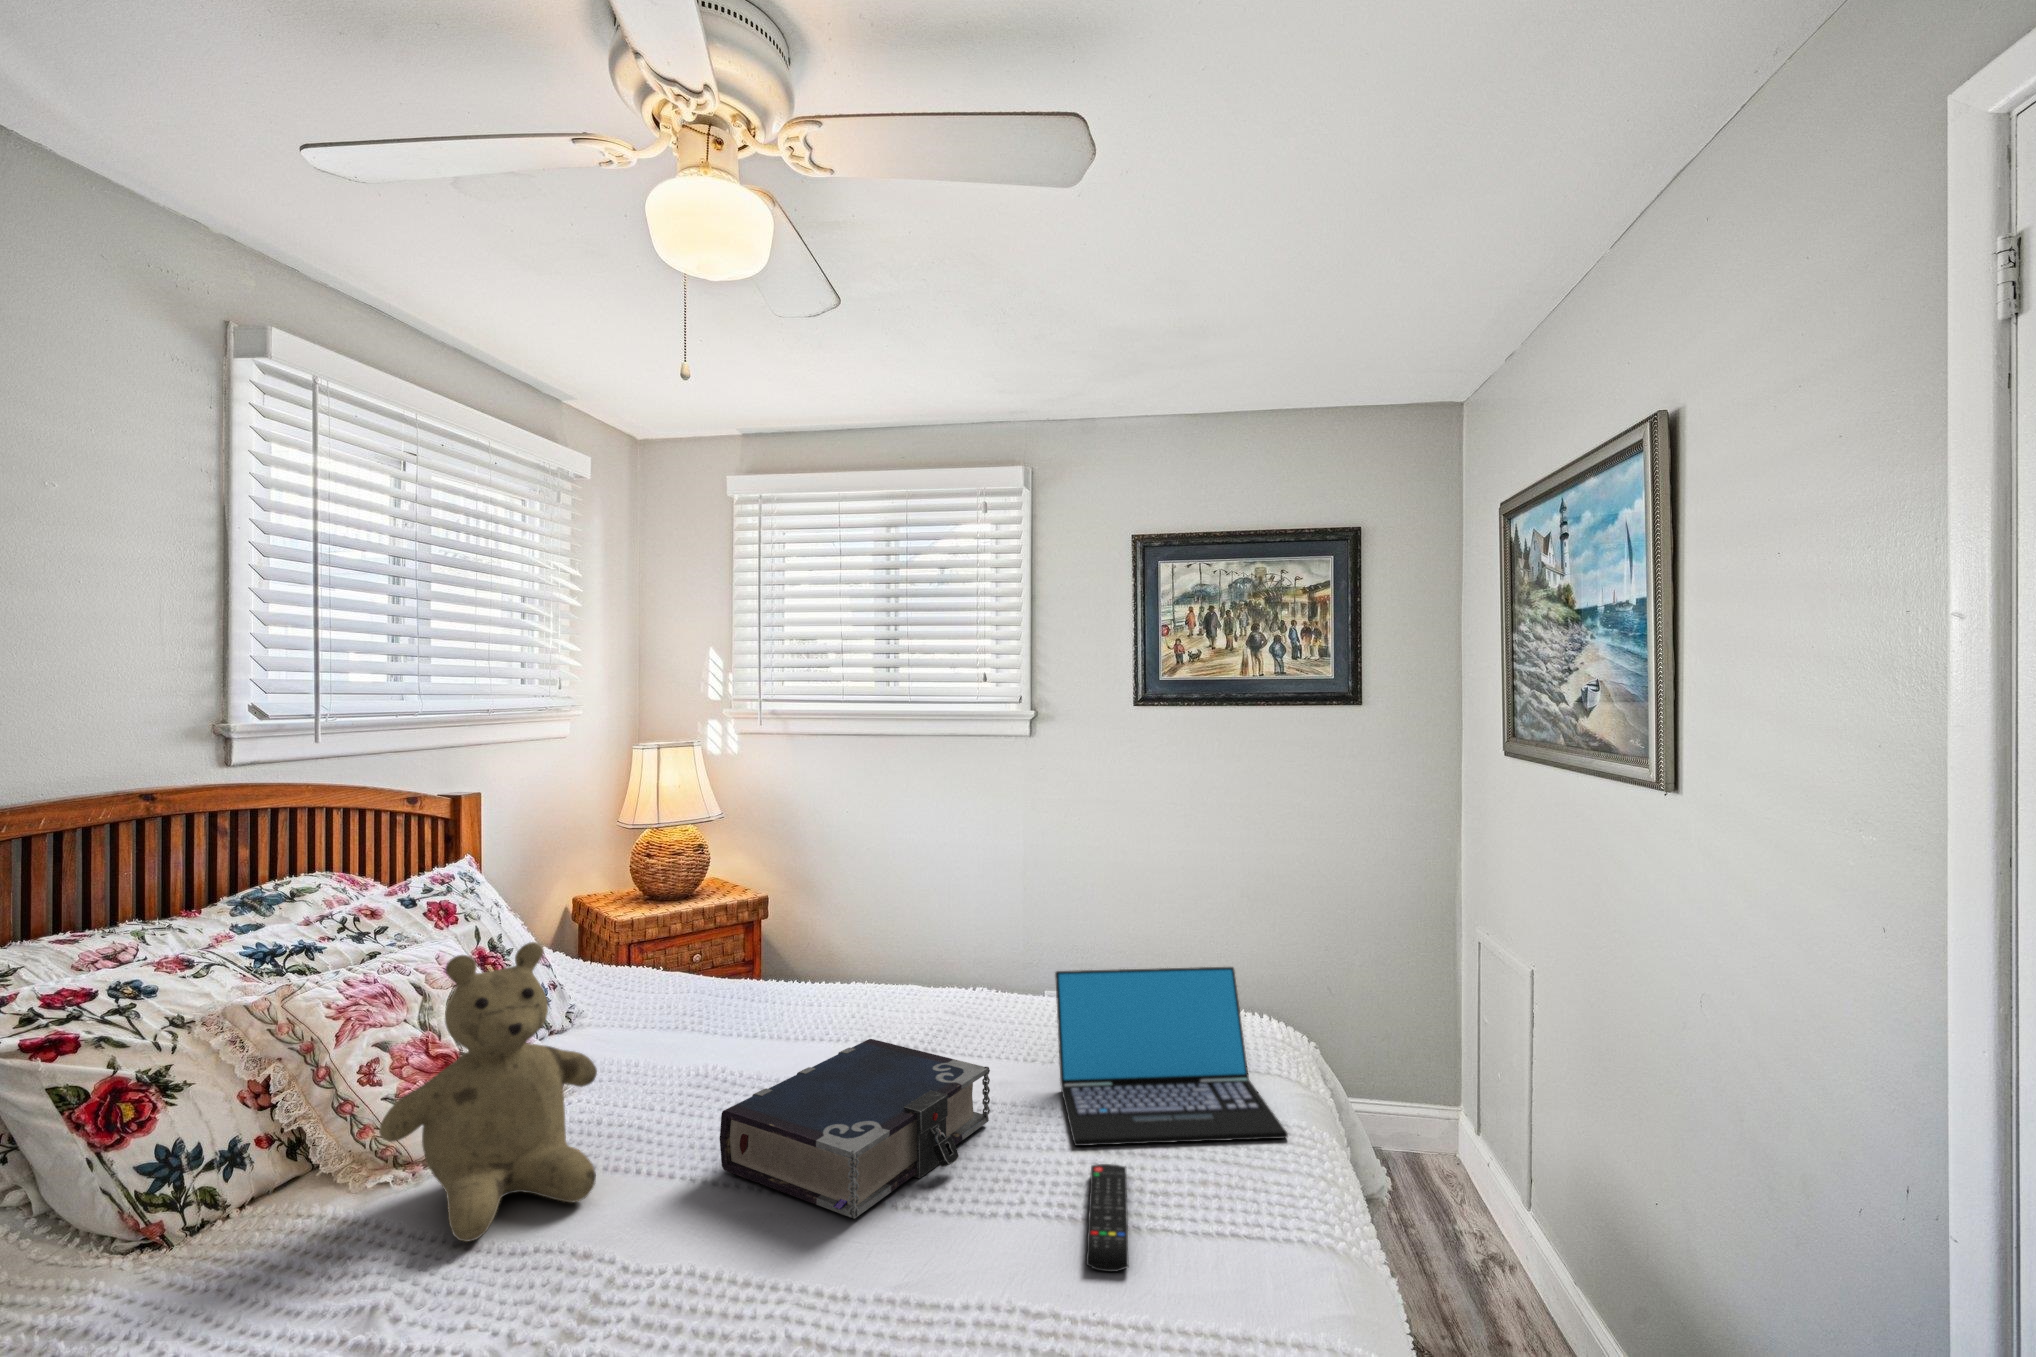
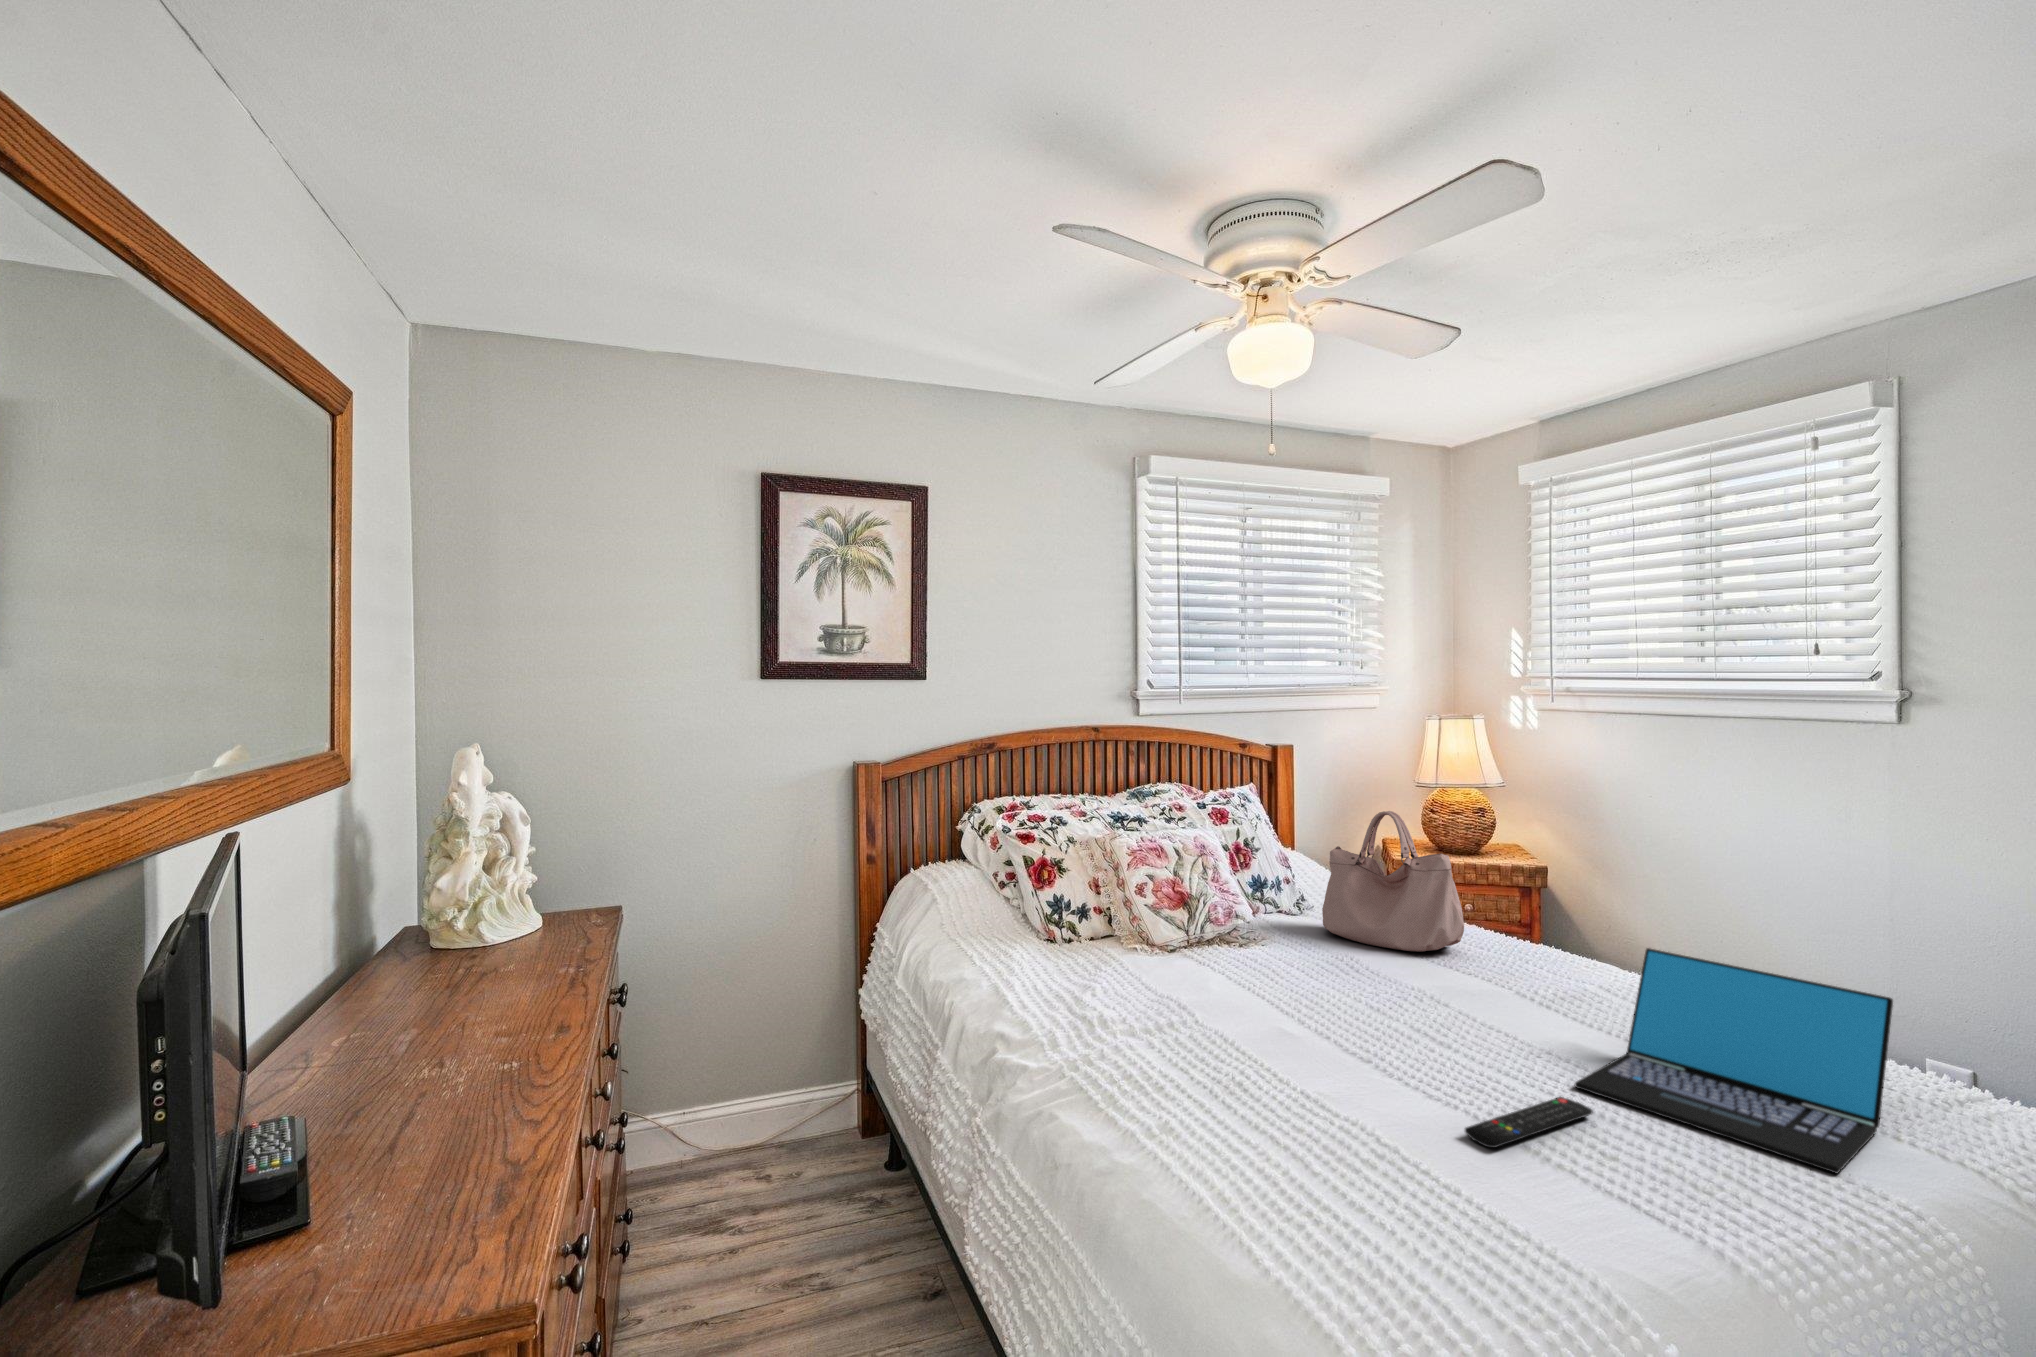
handbag: none [624,868,811,1046] -> present [1322,811,1464,952]
teddy bear: present [379,942,597,1242] -> none [1124,824,1245,987]
book: present [720,1039,990,1219] -> none [1297,959,1522,1053]

